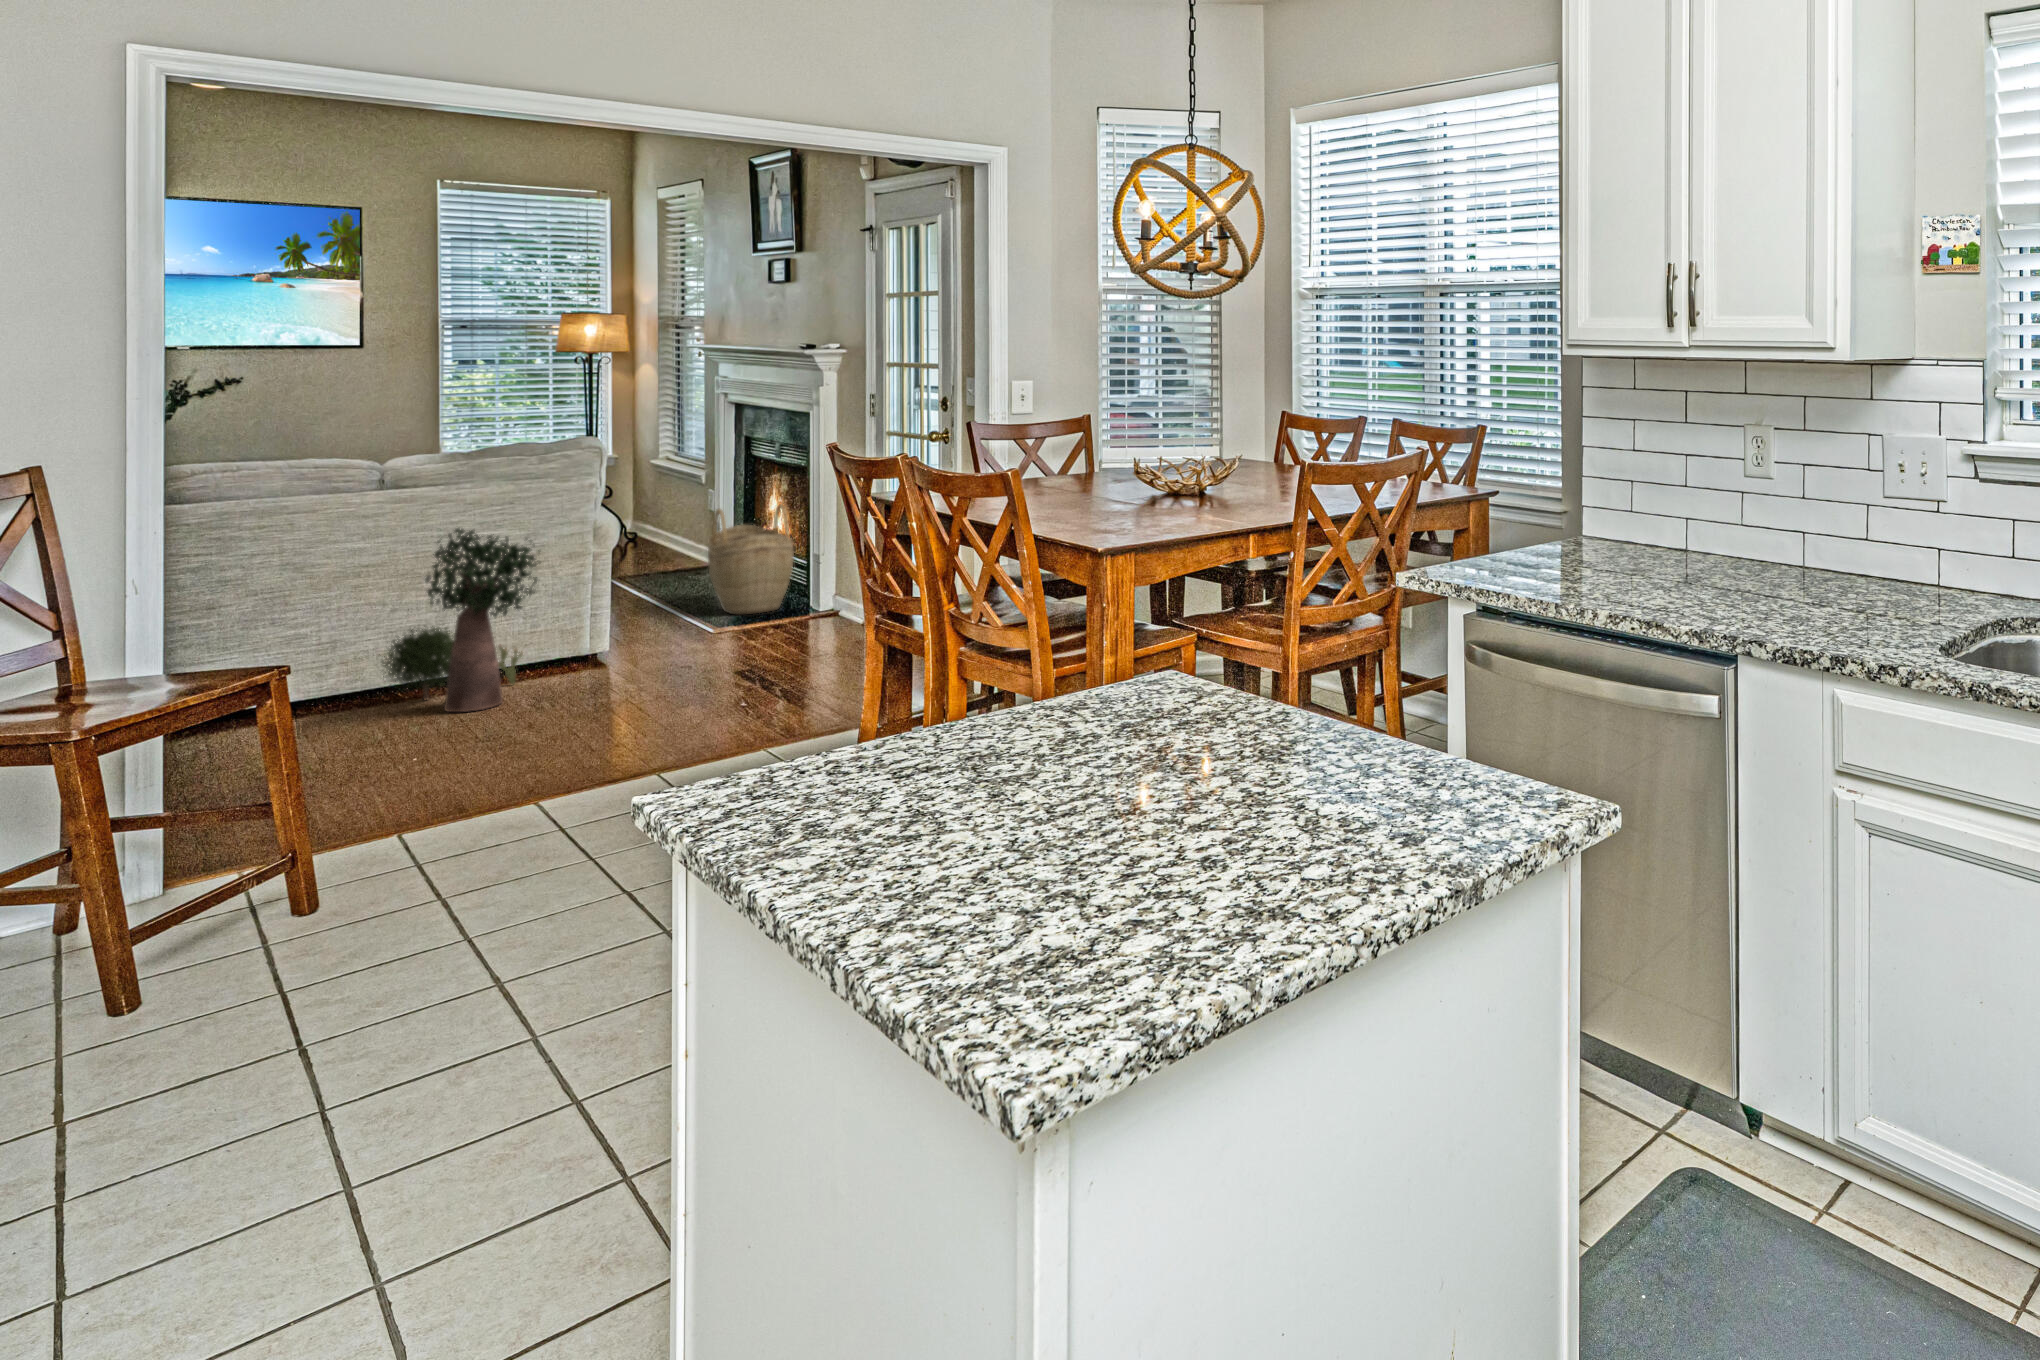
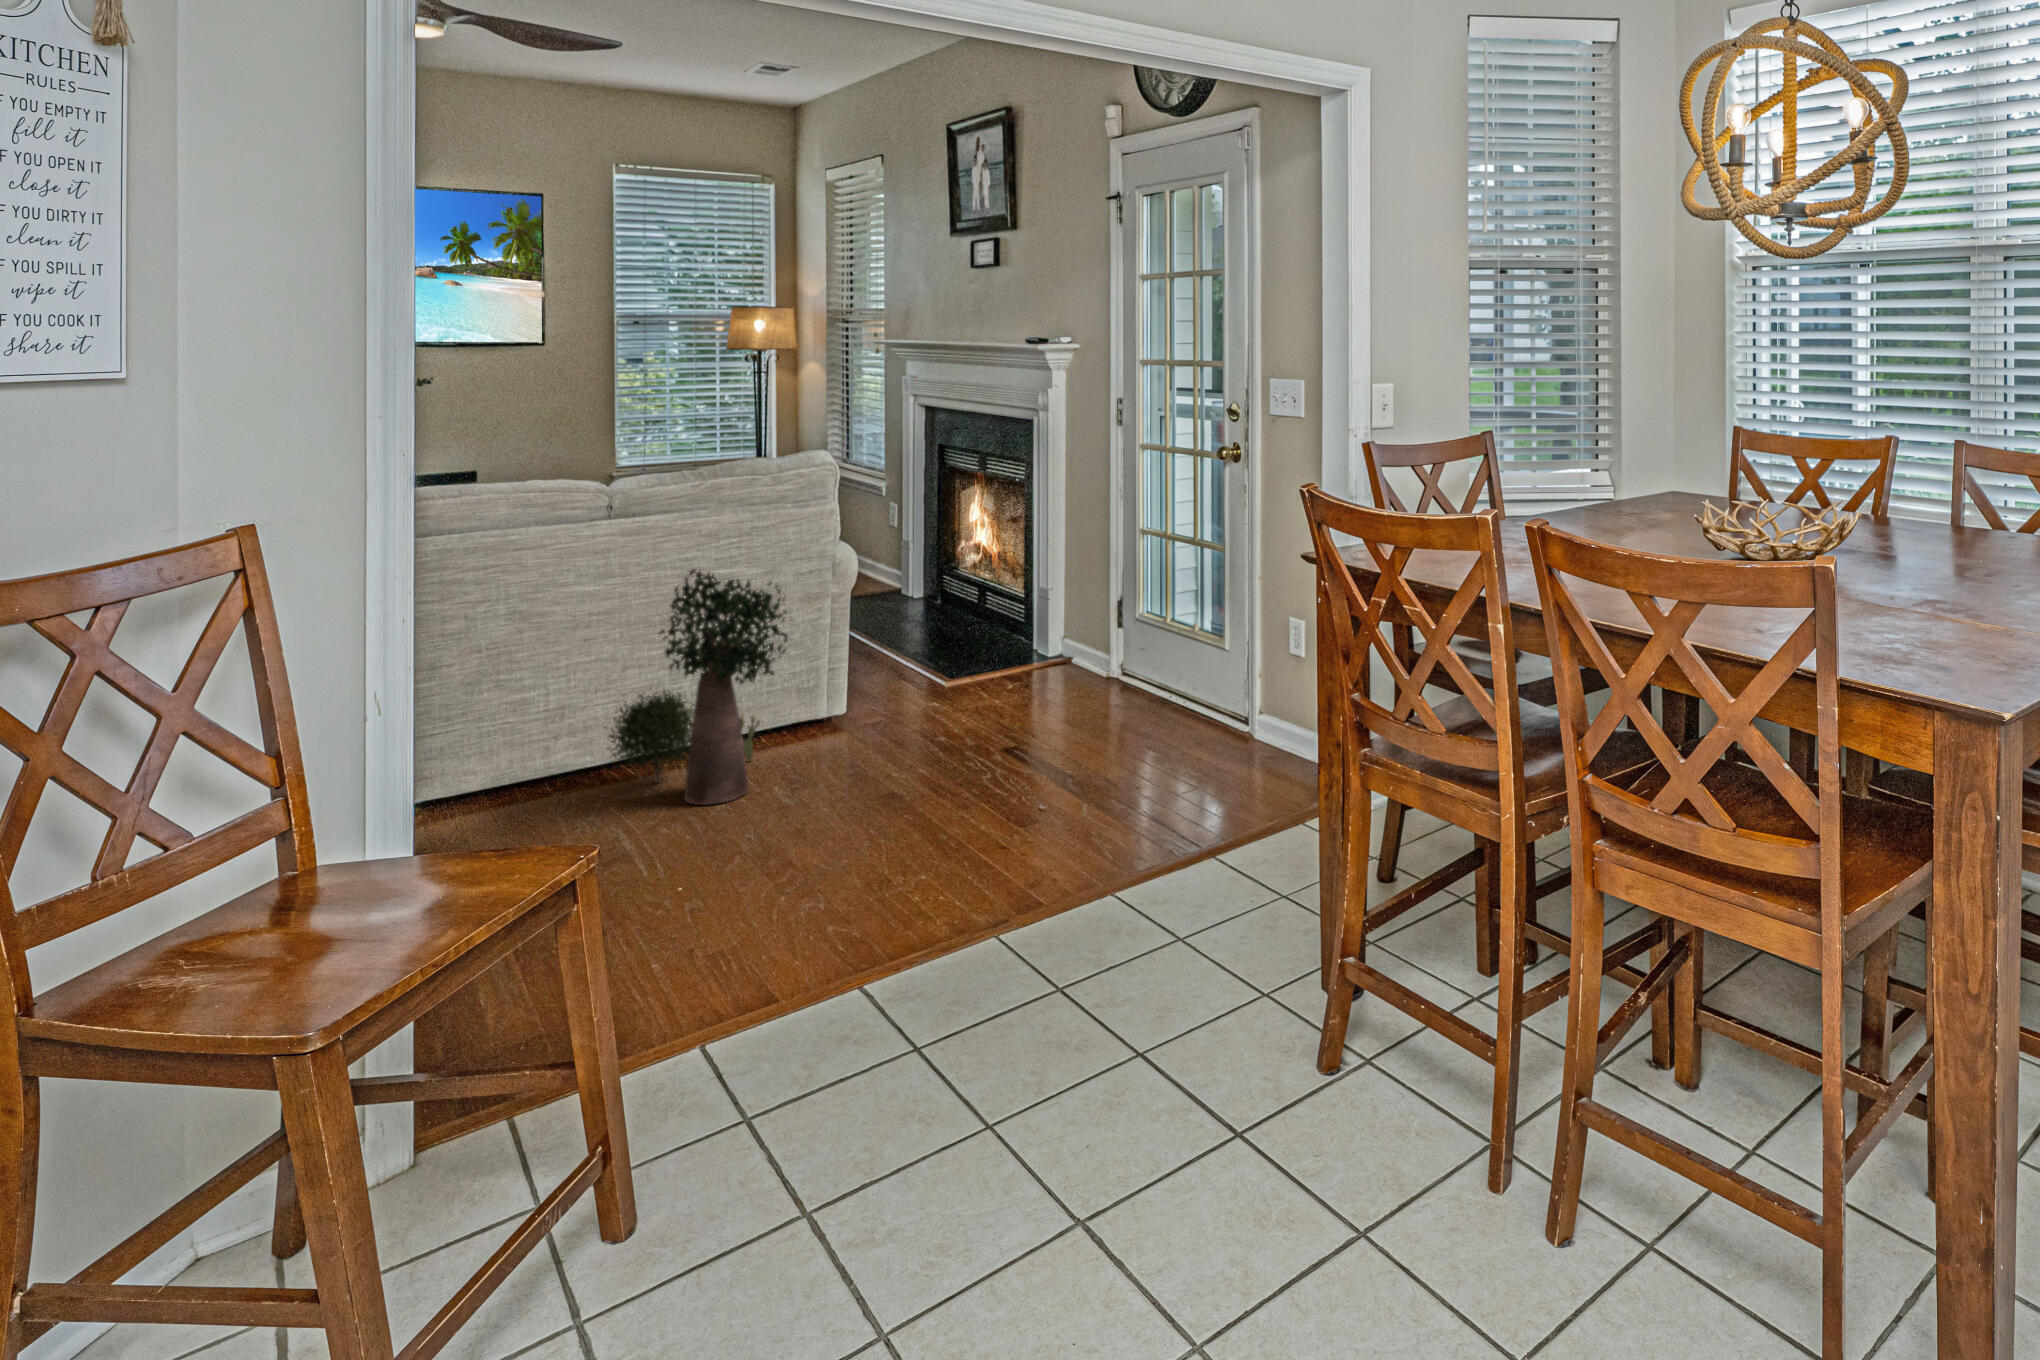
woven basket: present [708,504,794,615] -> none [922,528,1018,660]

